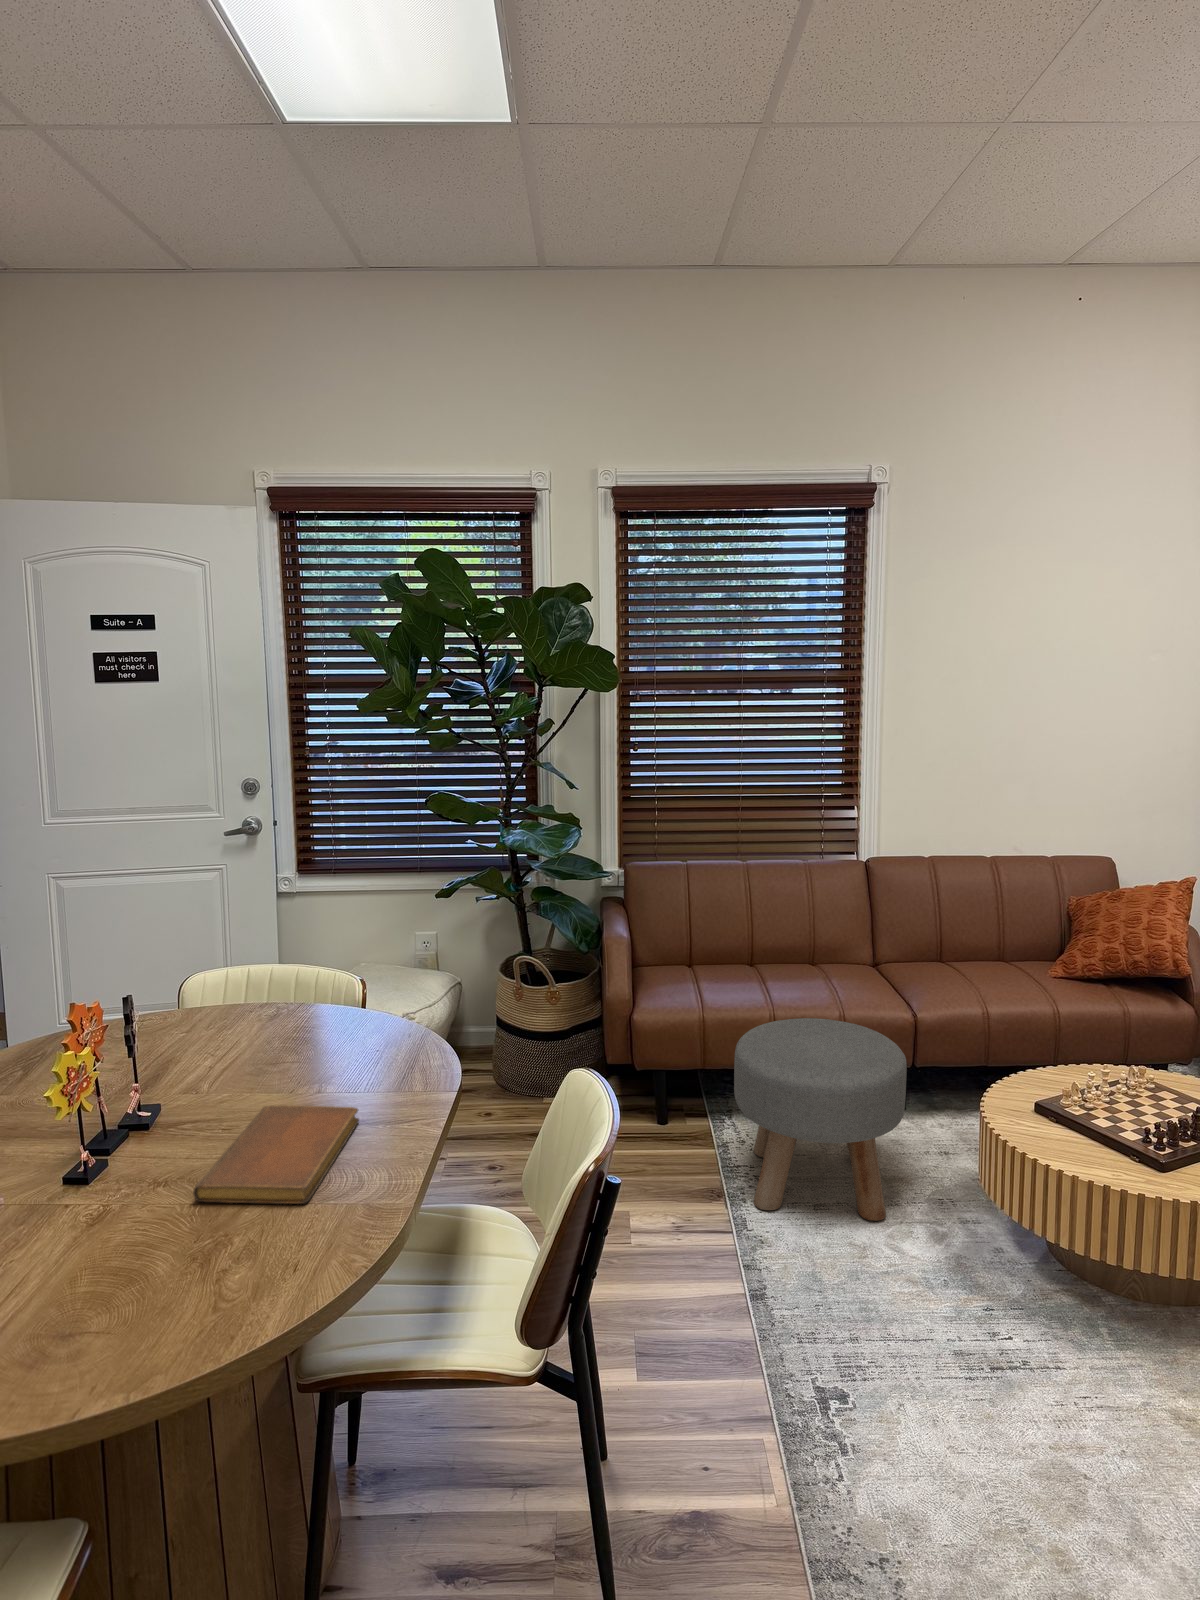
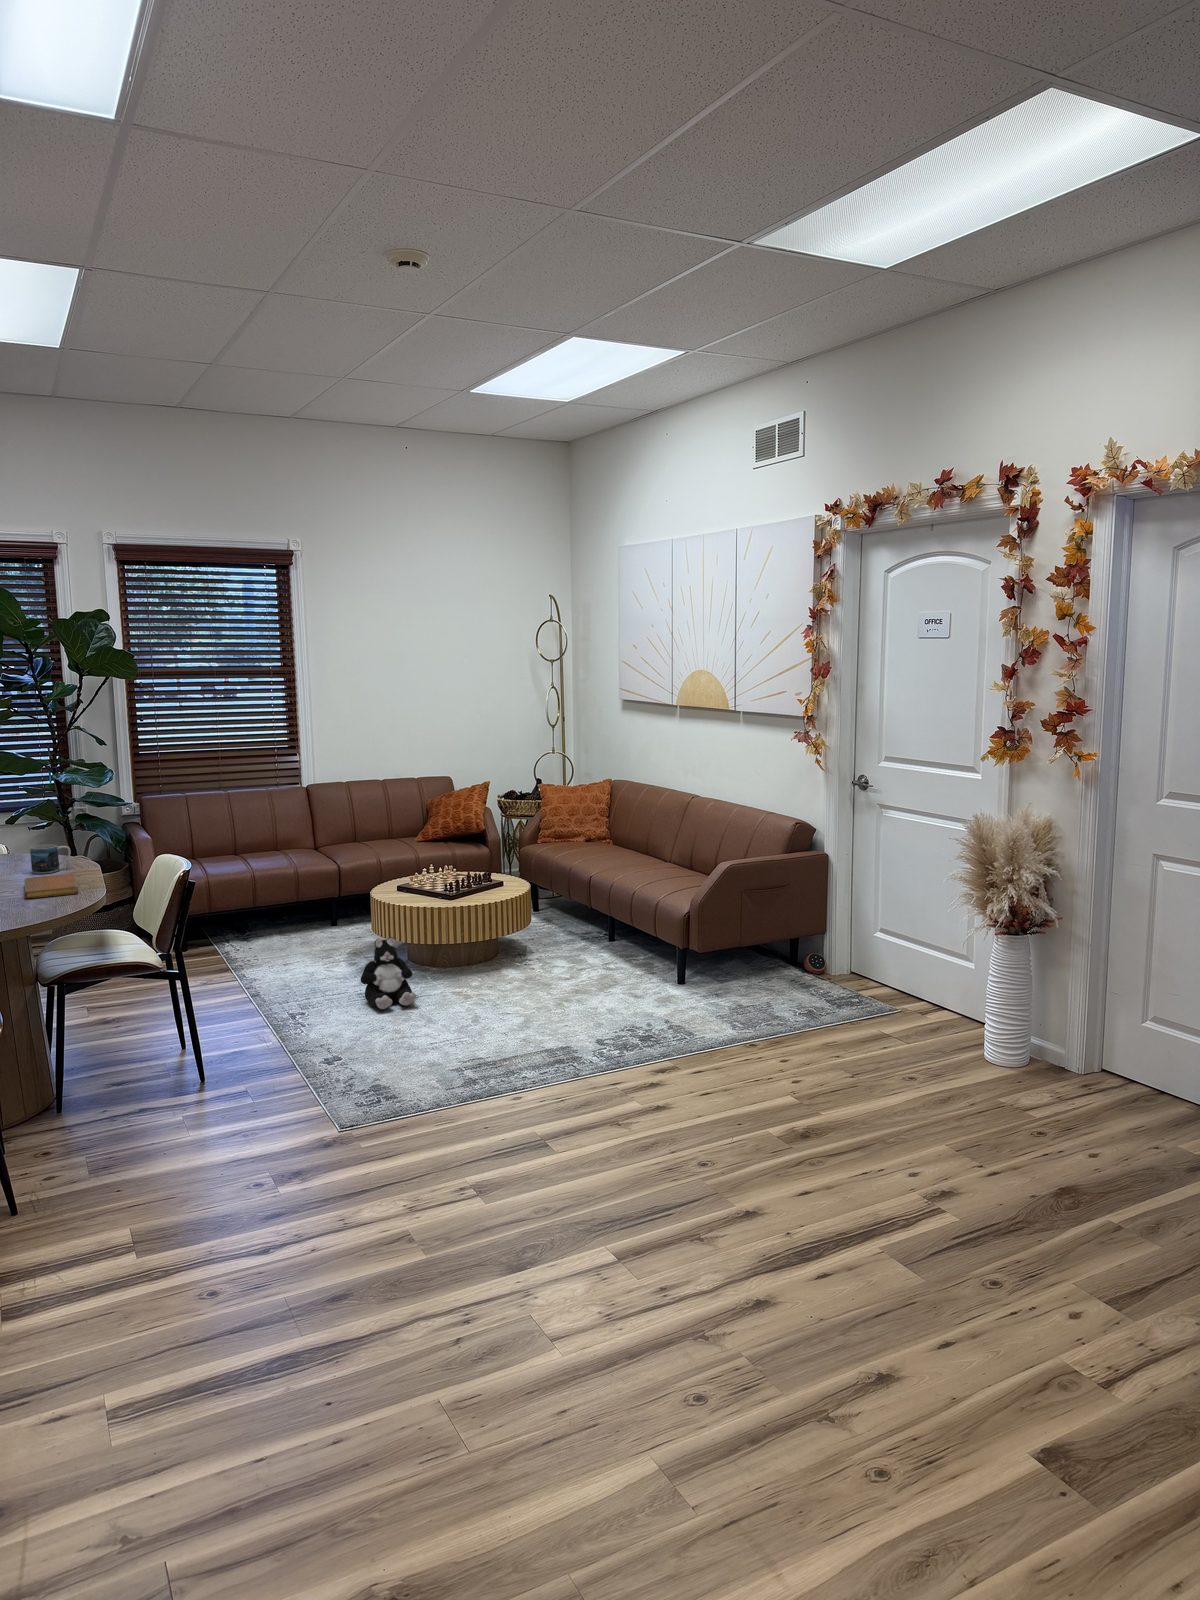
mug: none [322,1006,397,1072] -> present [30,844,71,874]
ottoman: present [734,1018,907,1221] -> none [235,870,332,970]
plush toy: none [975,1292,1127,1505] -> present [361,937,416,1009]

